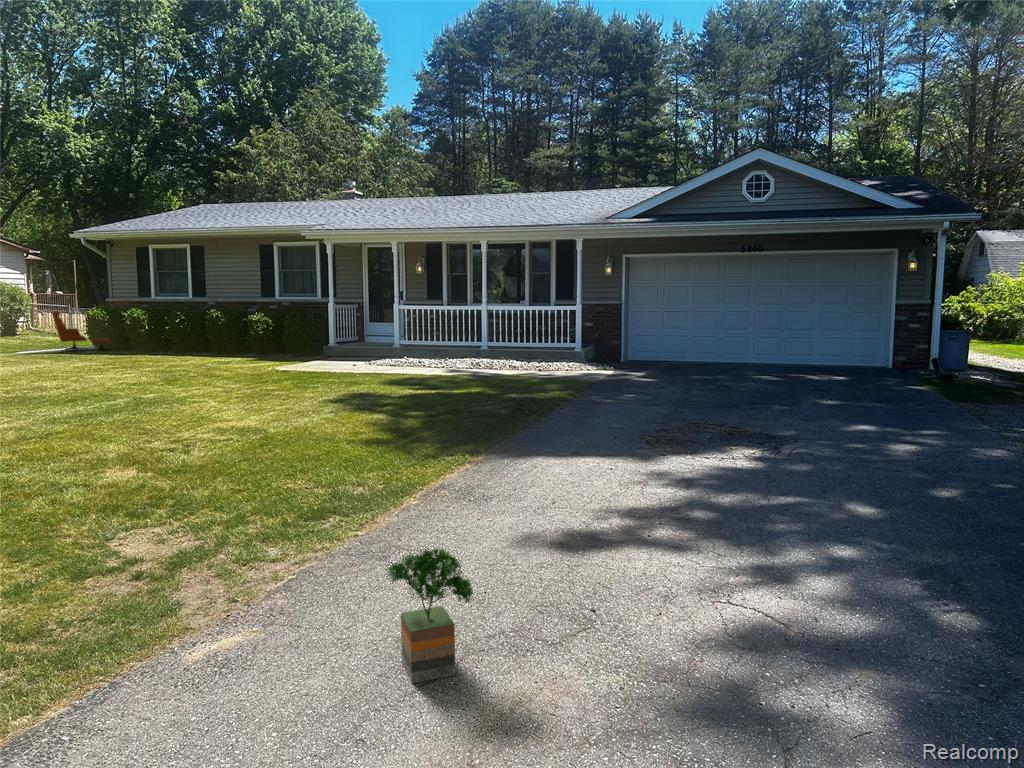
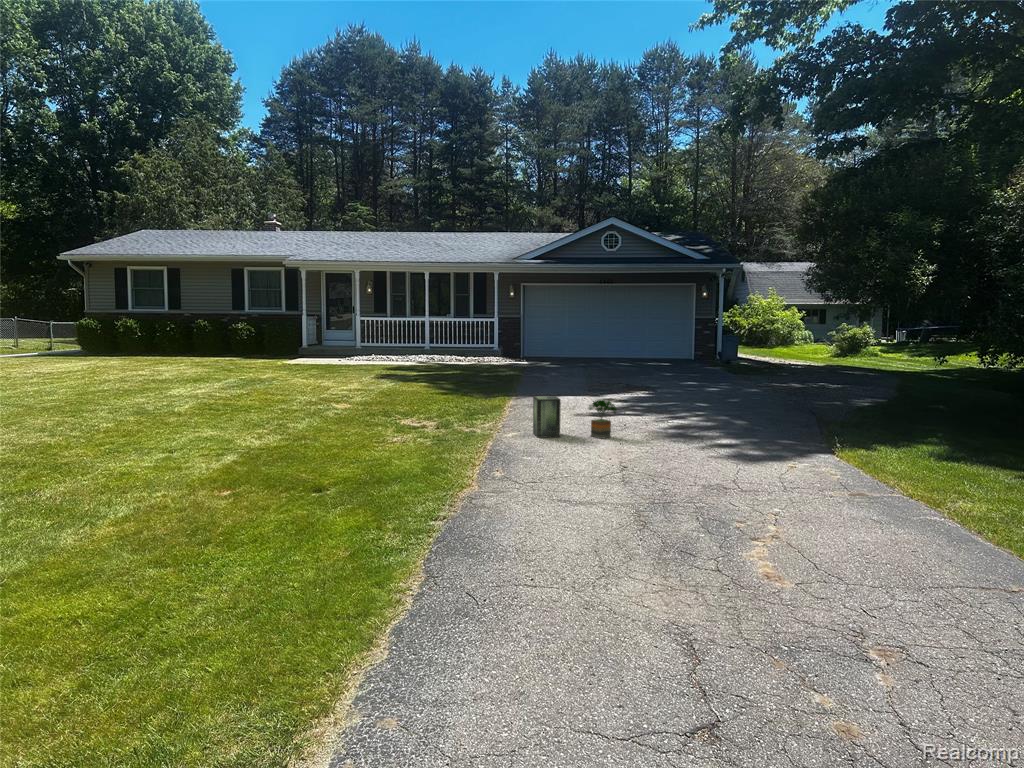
lounge chair: present [52,311,111,350] -> none [55,322,104,356]
storage box: none [233,519,333,656] -> present [533,396,561,438]

